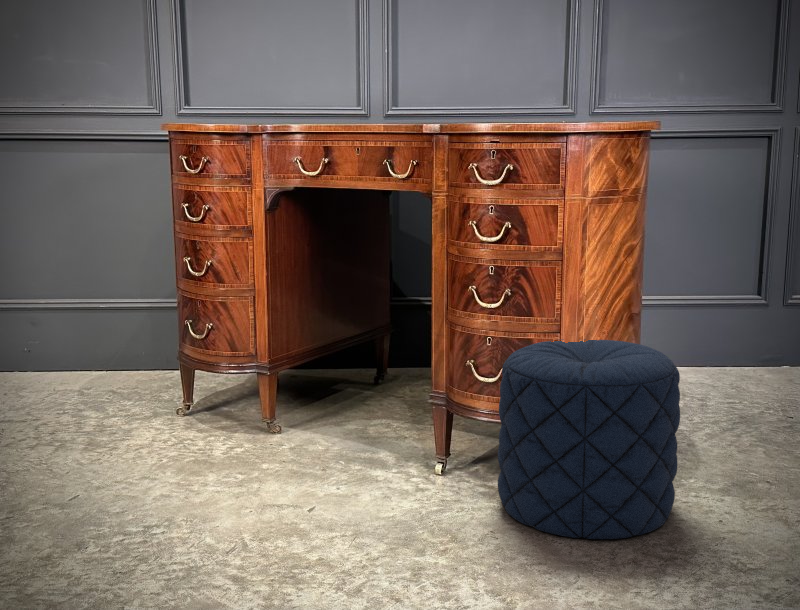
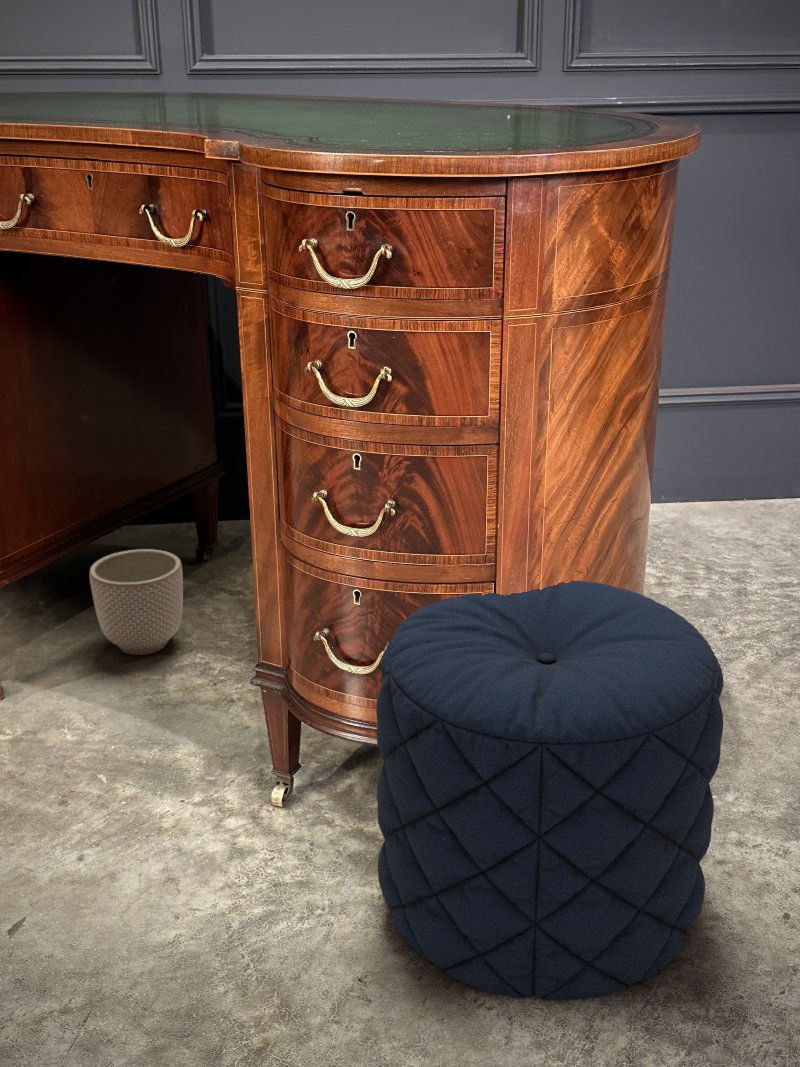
planter: none [330,364,380,420] -> present [90,549,183,655]

